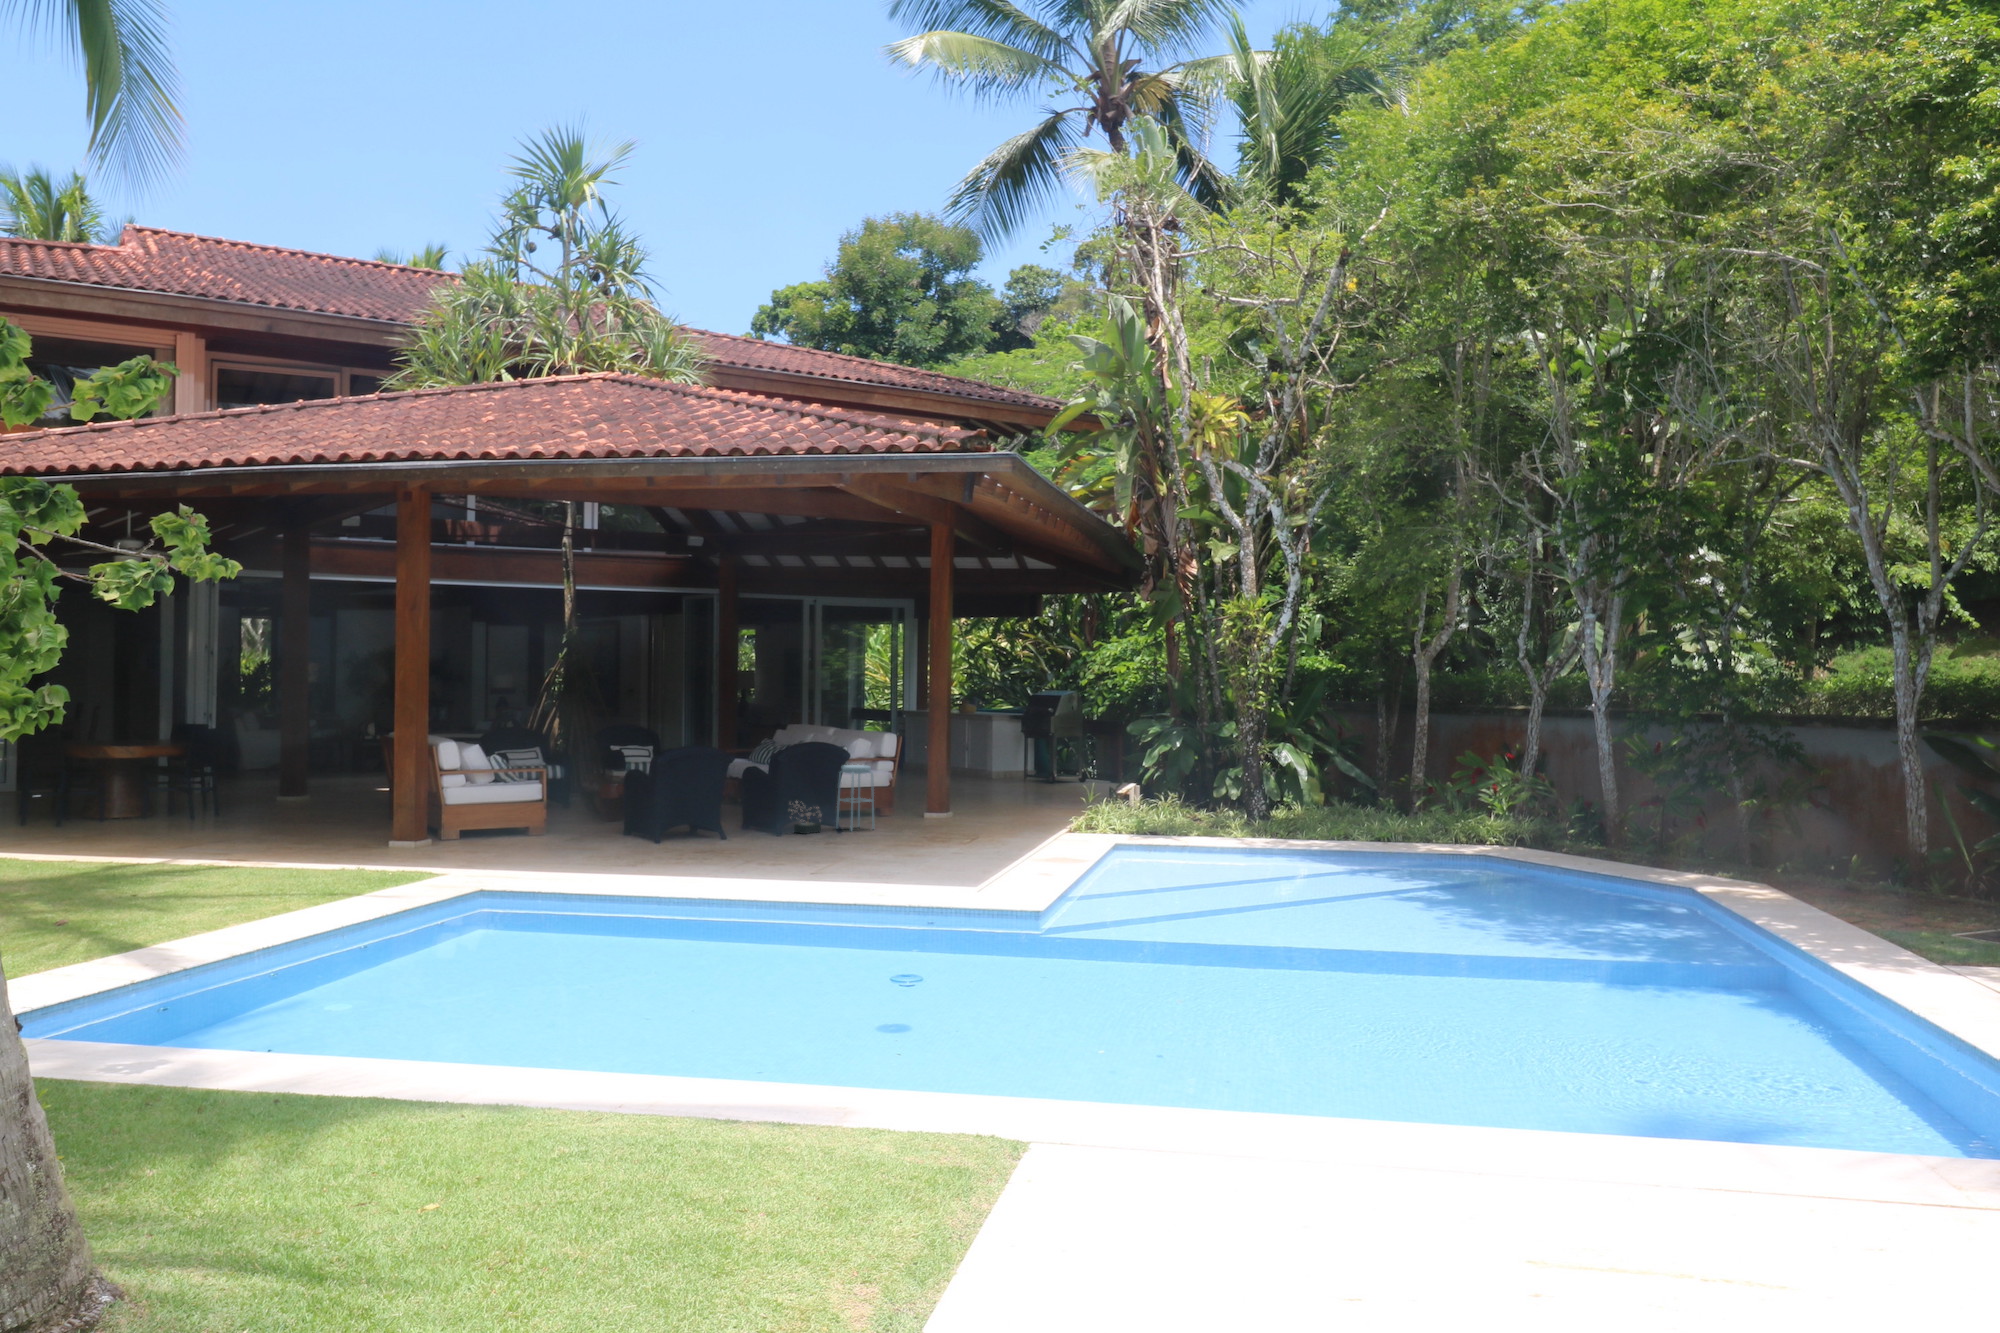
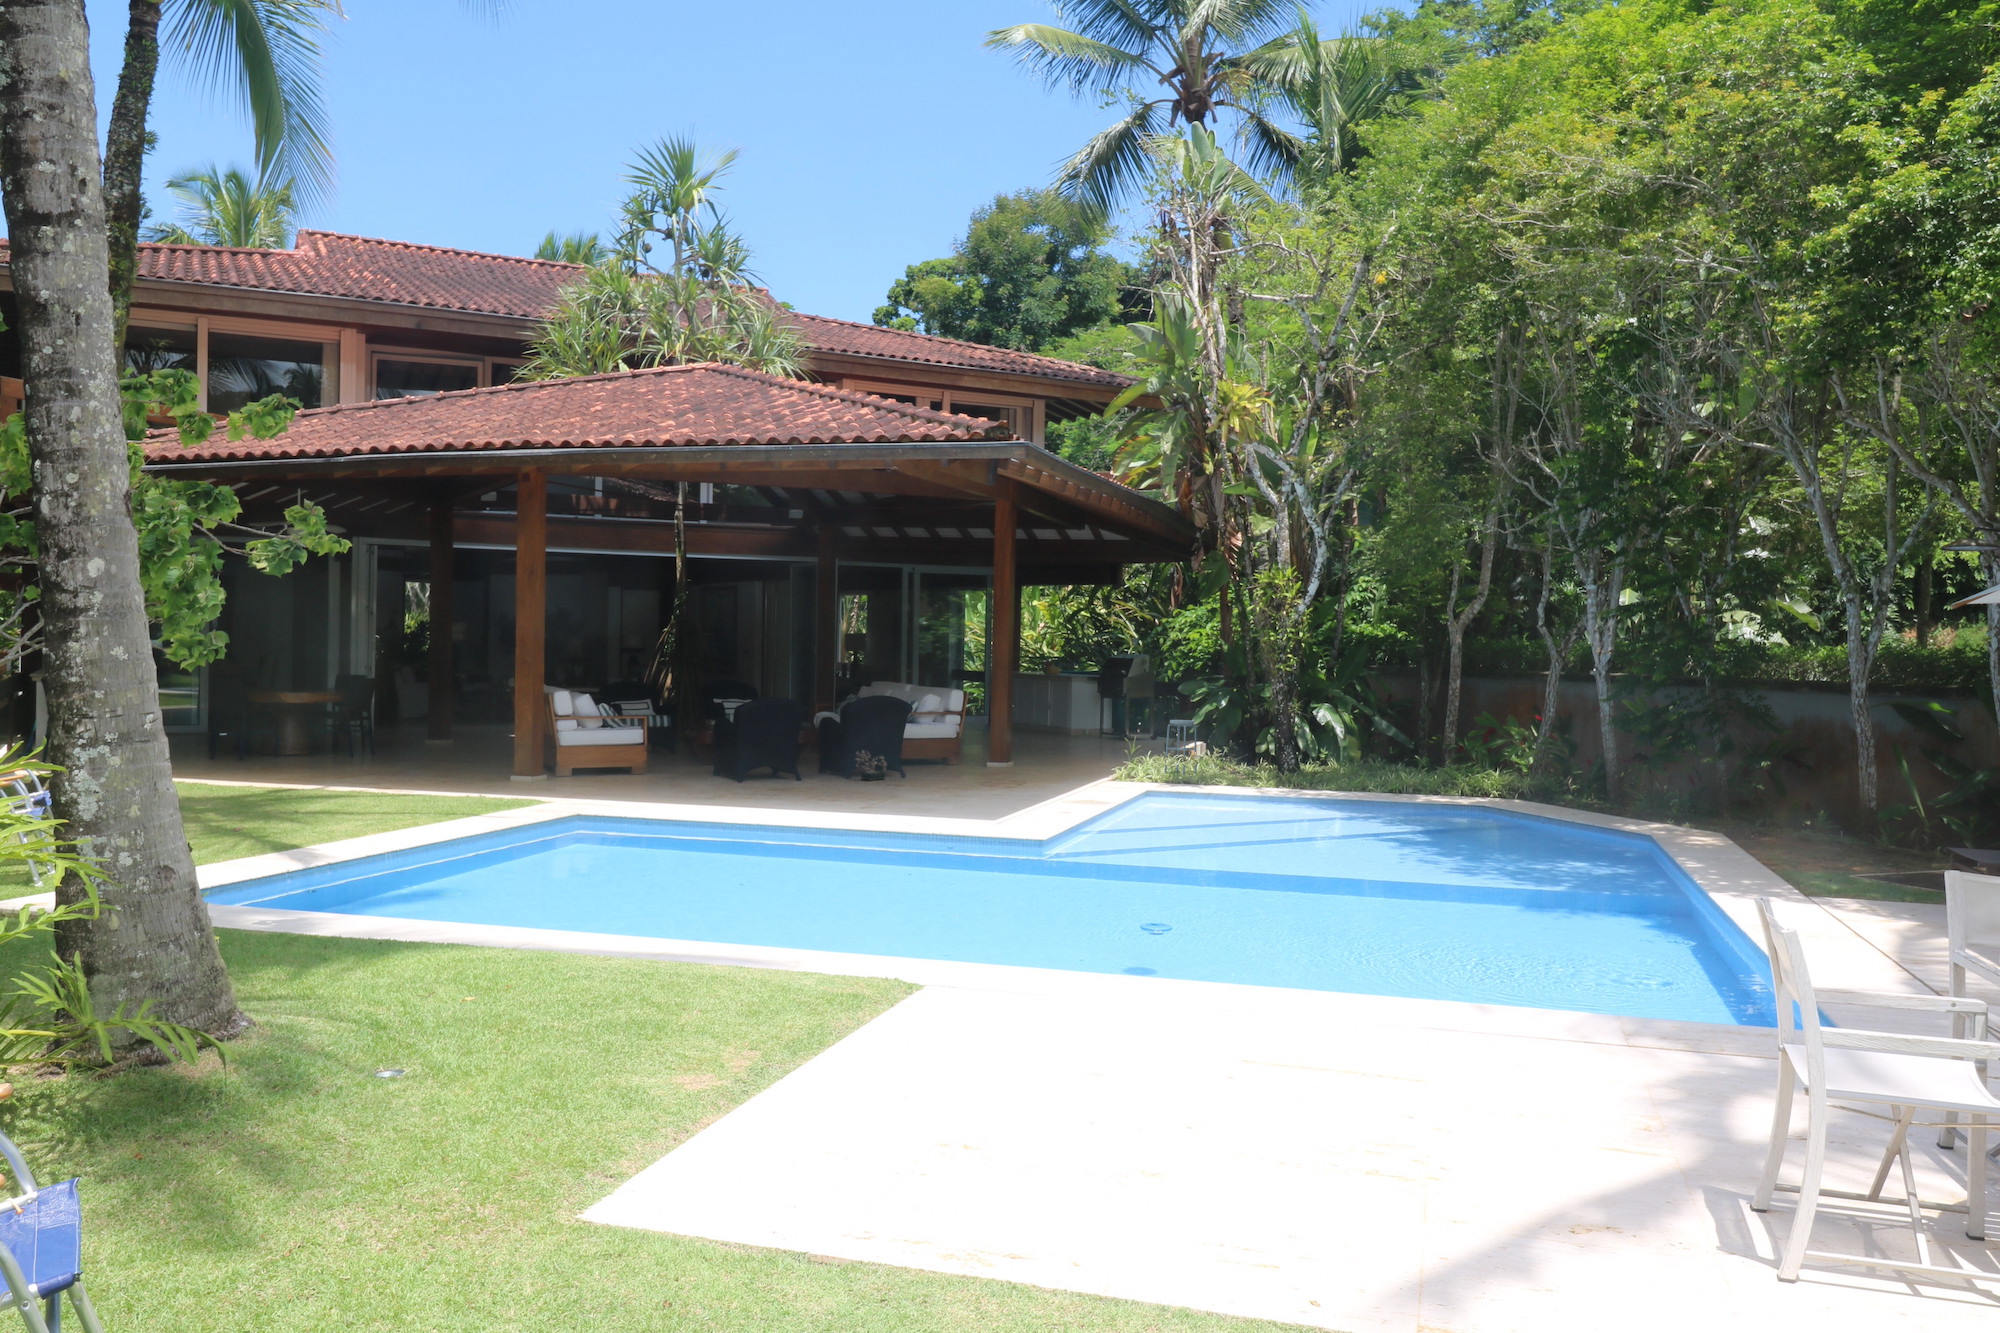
stool: present [836,765,874,830] -> present [1165,720,1197,775]

